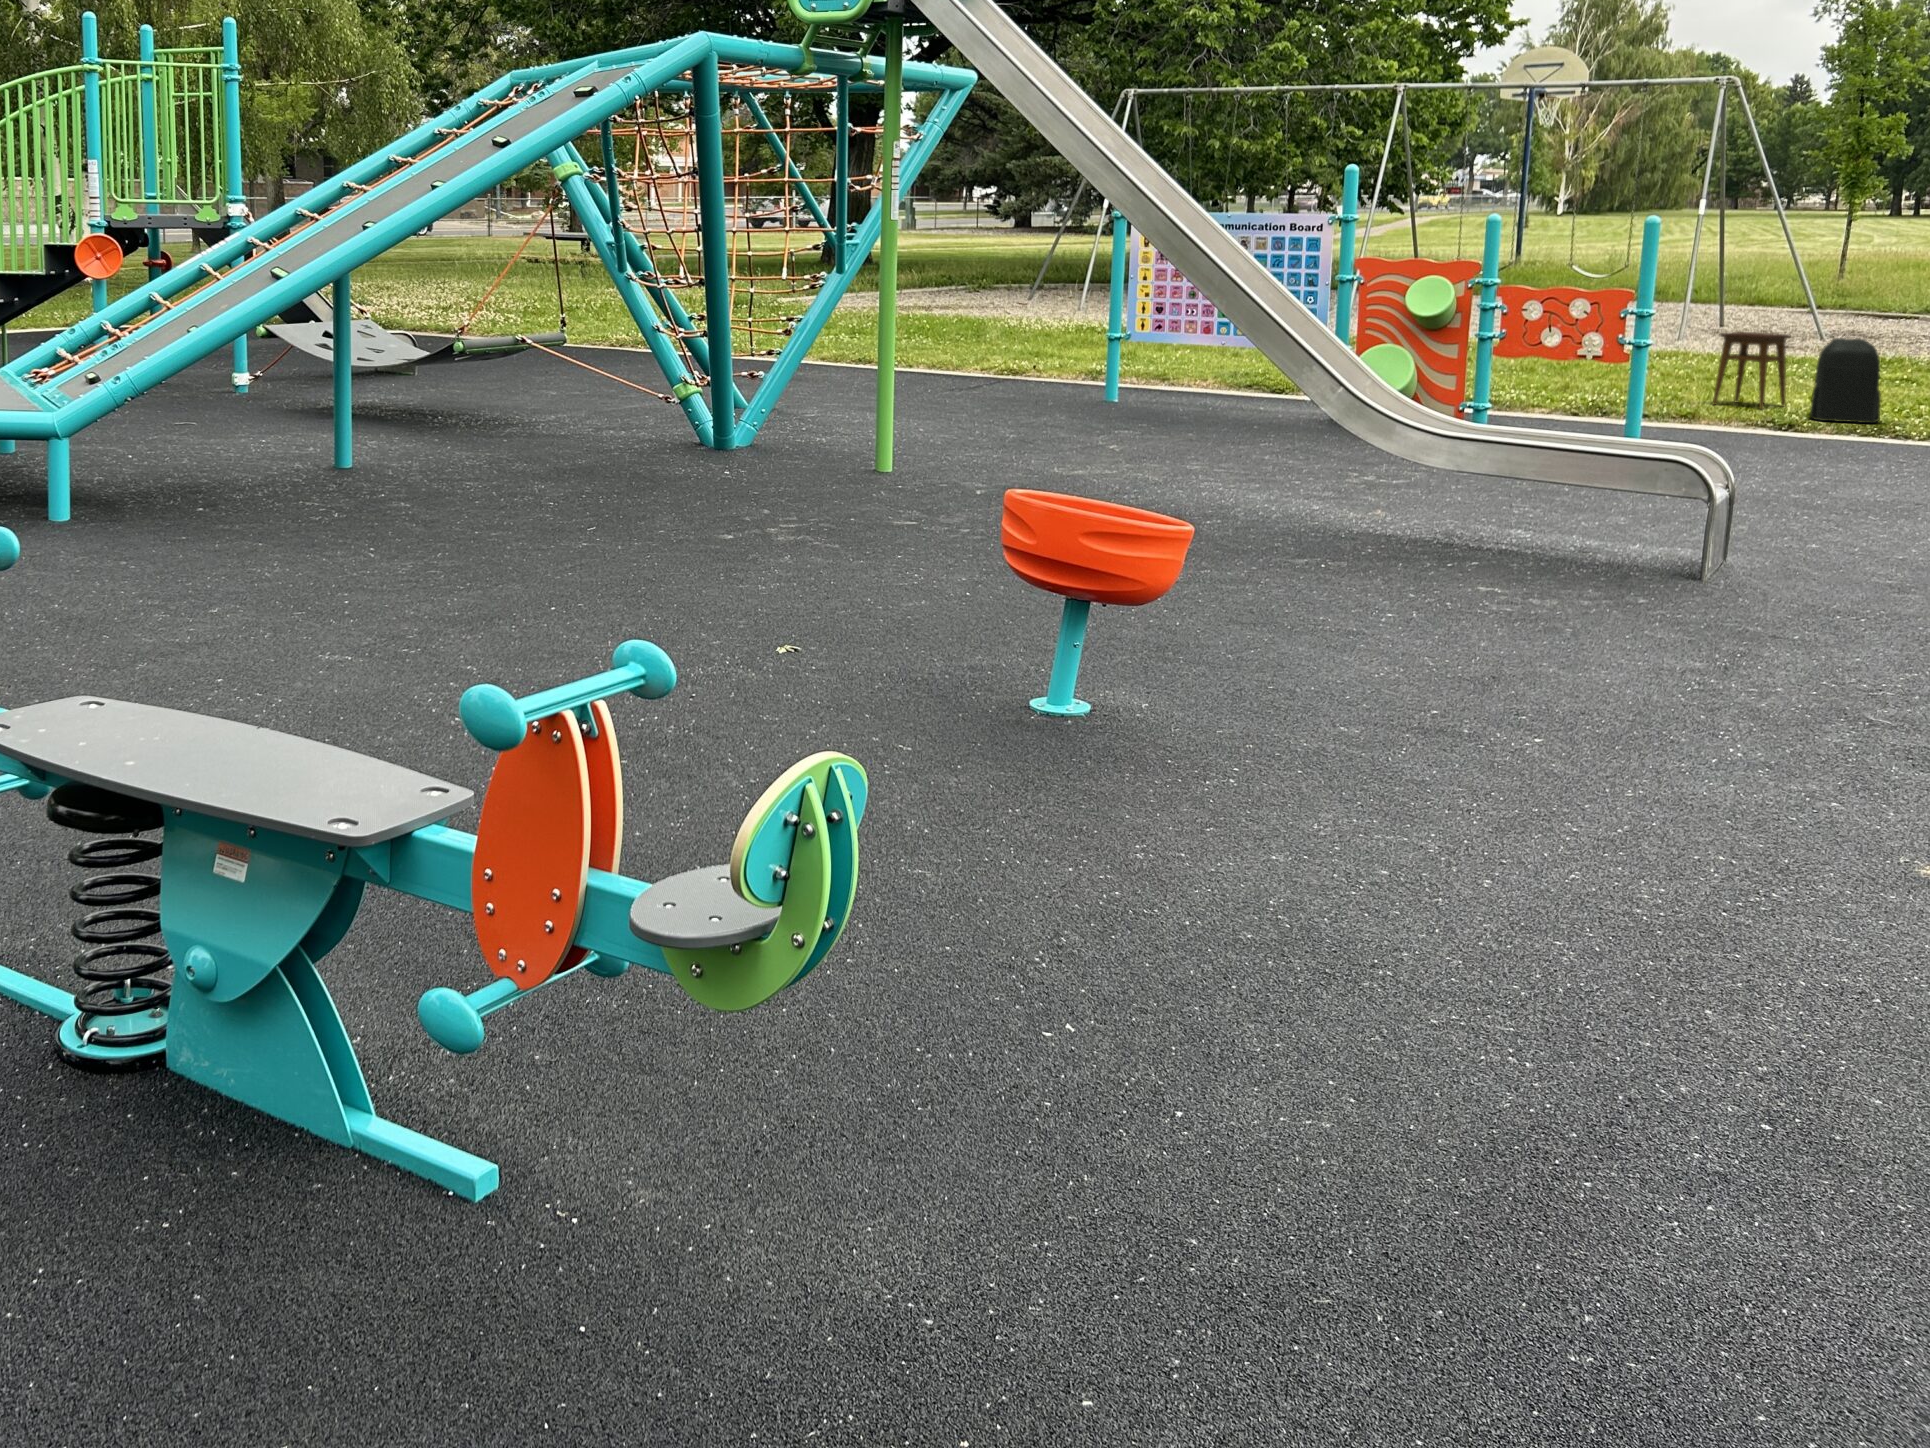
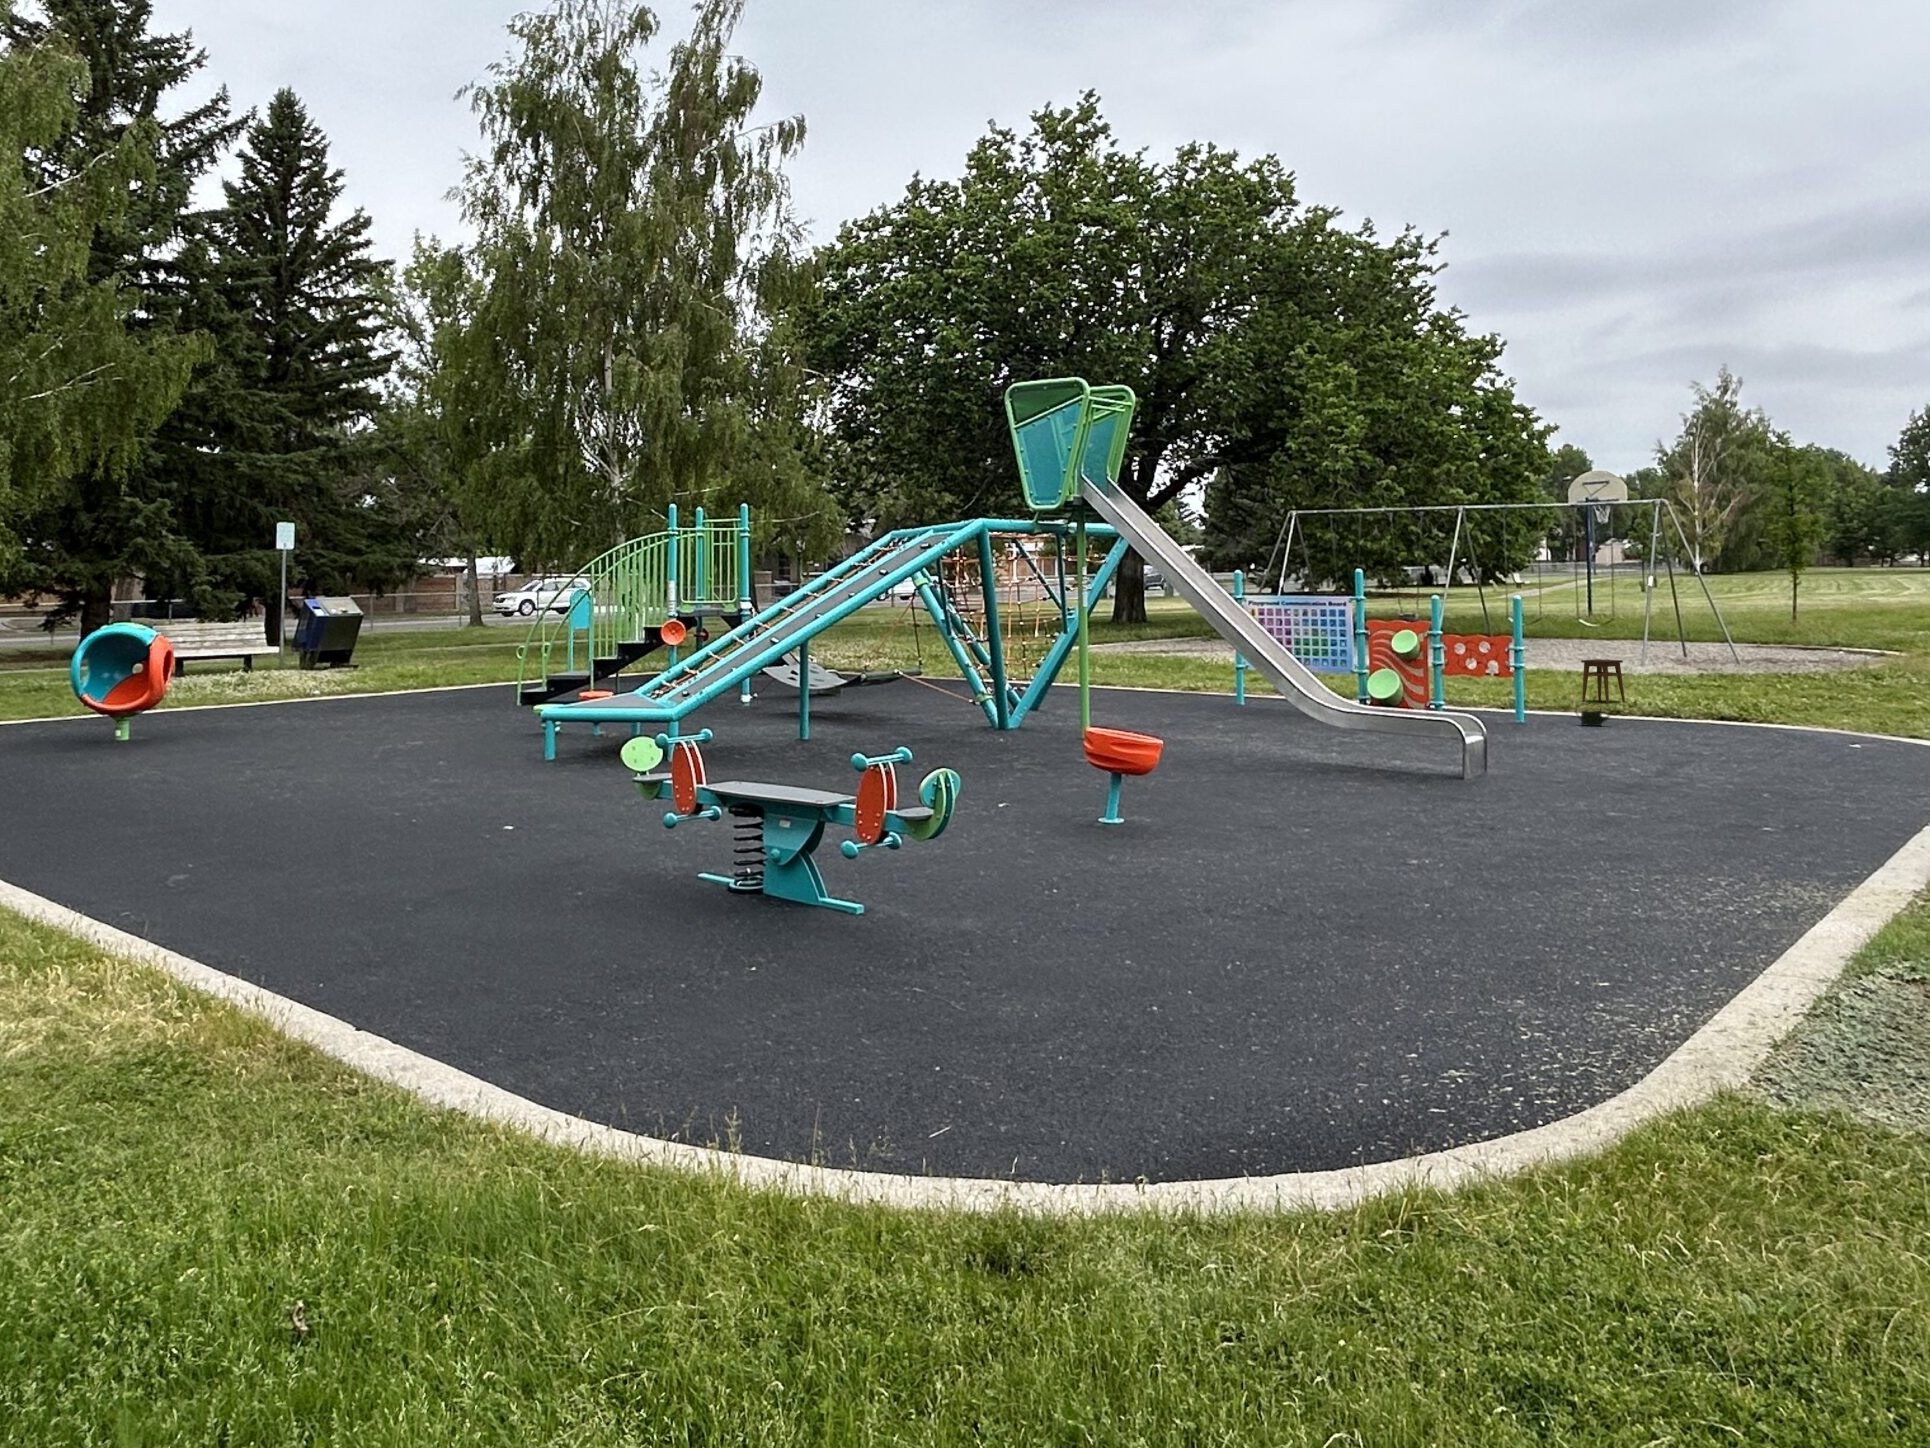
backpack: present [1810,338,1881,423] -> none [1626,659,1665,710]
watering can: none [1786,416,1867,458] -> present [1575,705,1610,726]

